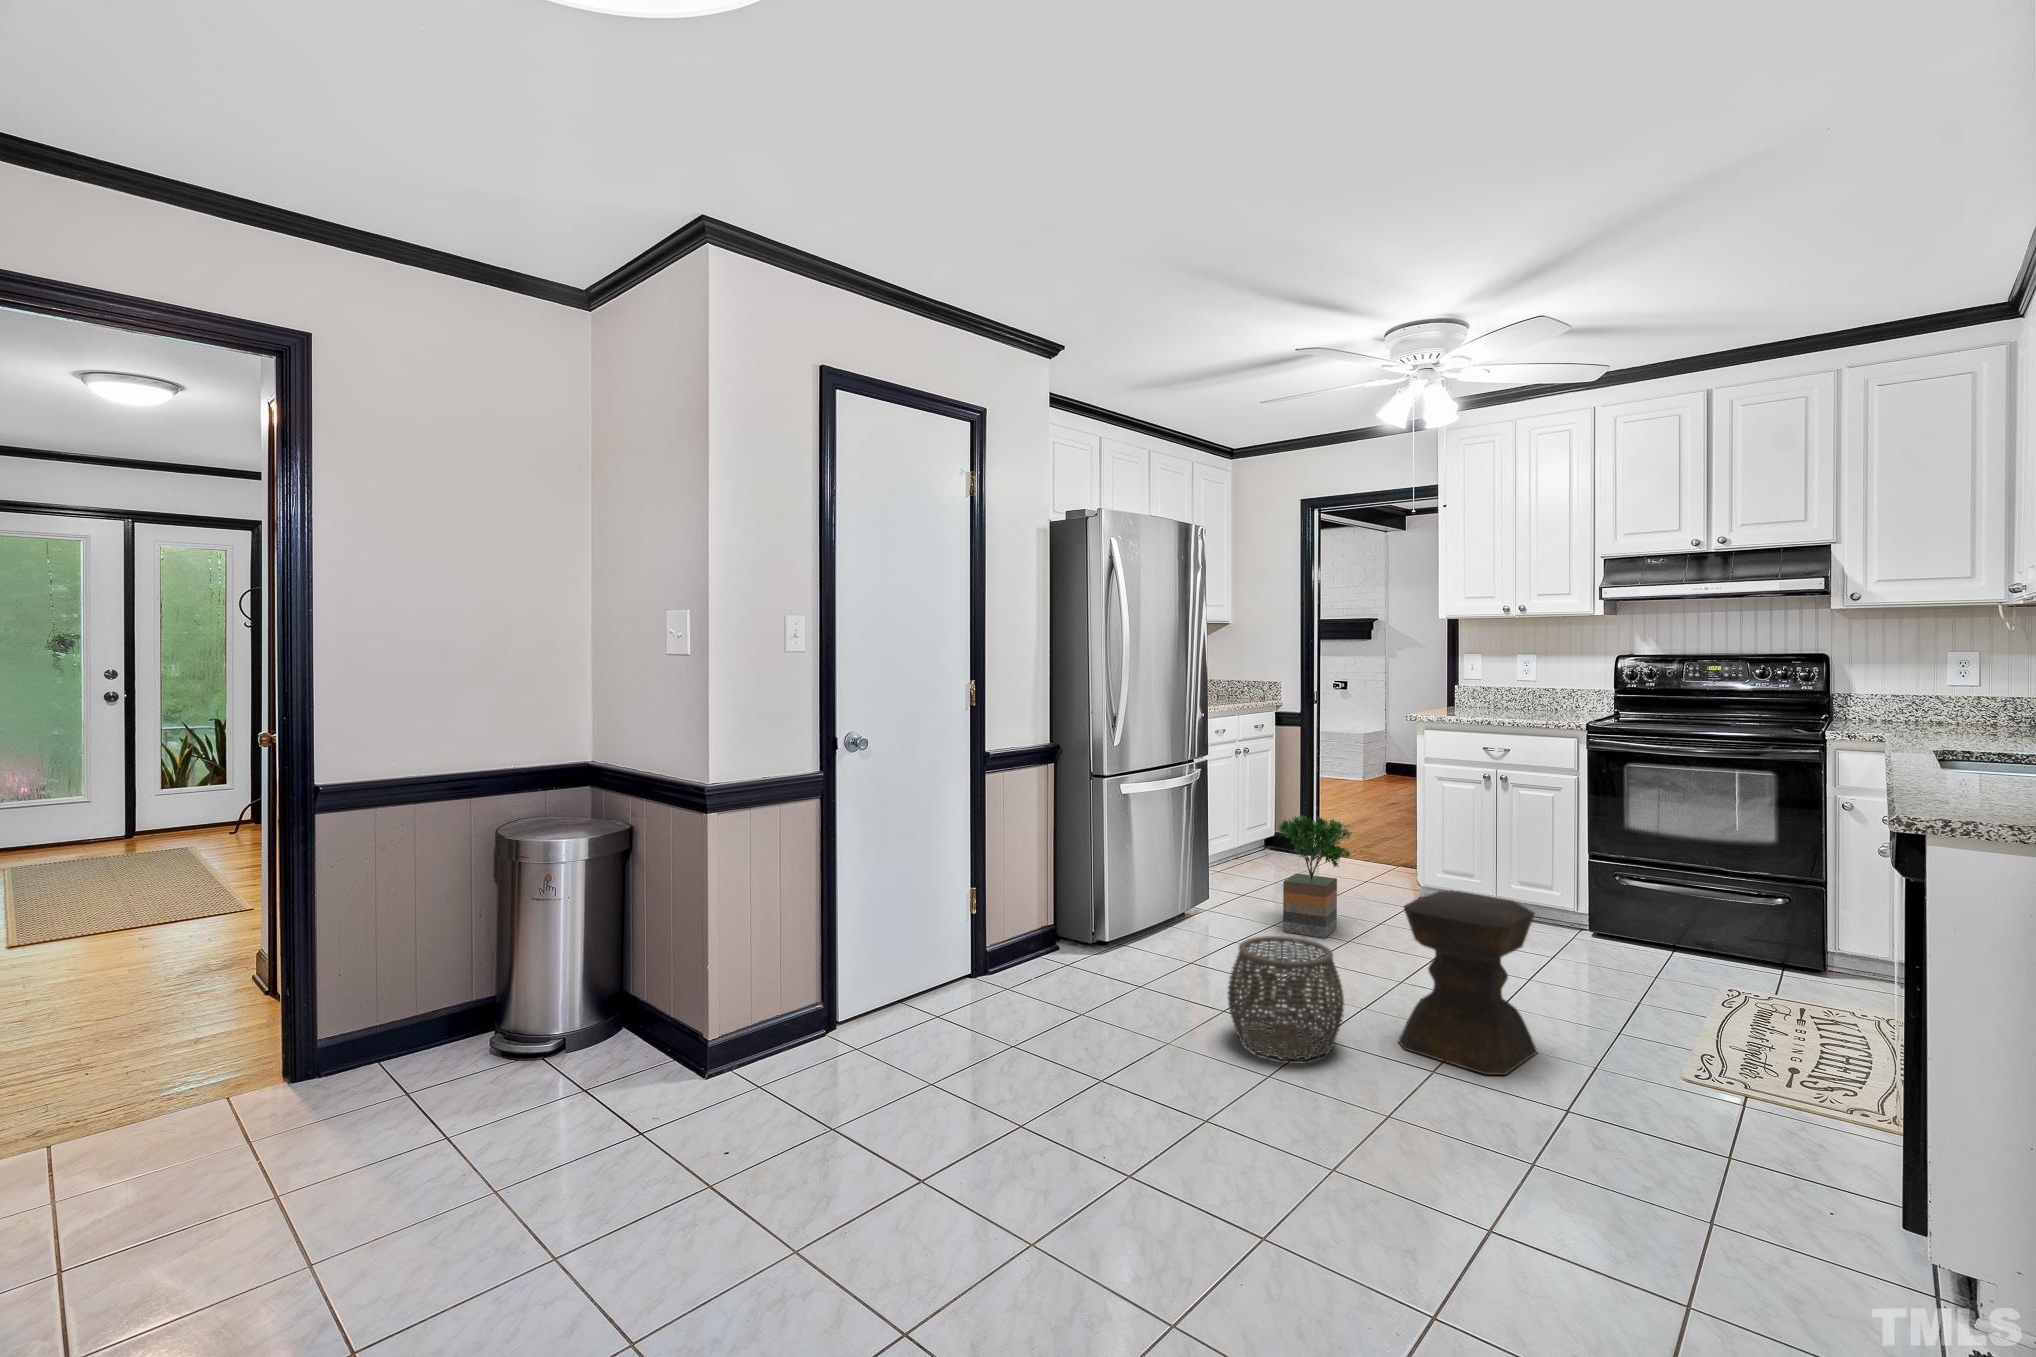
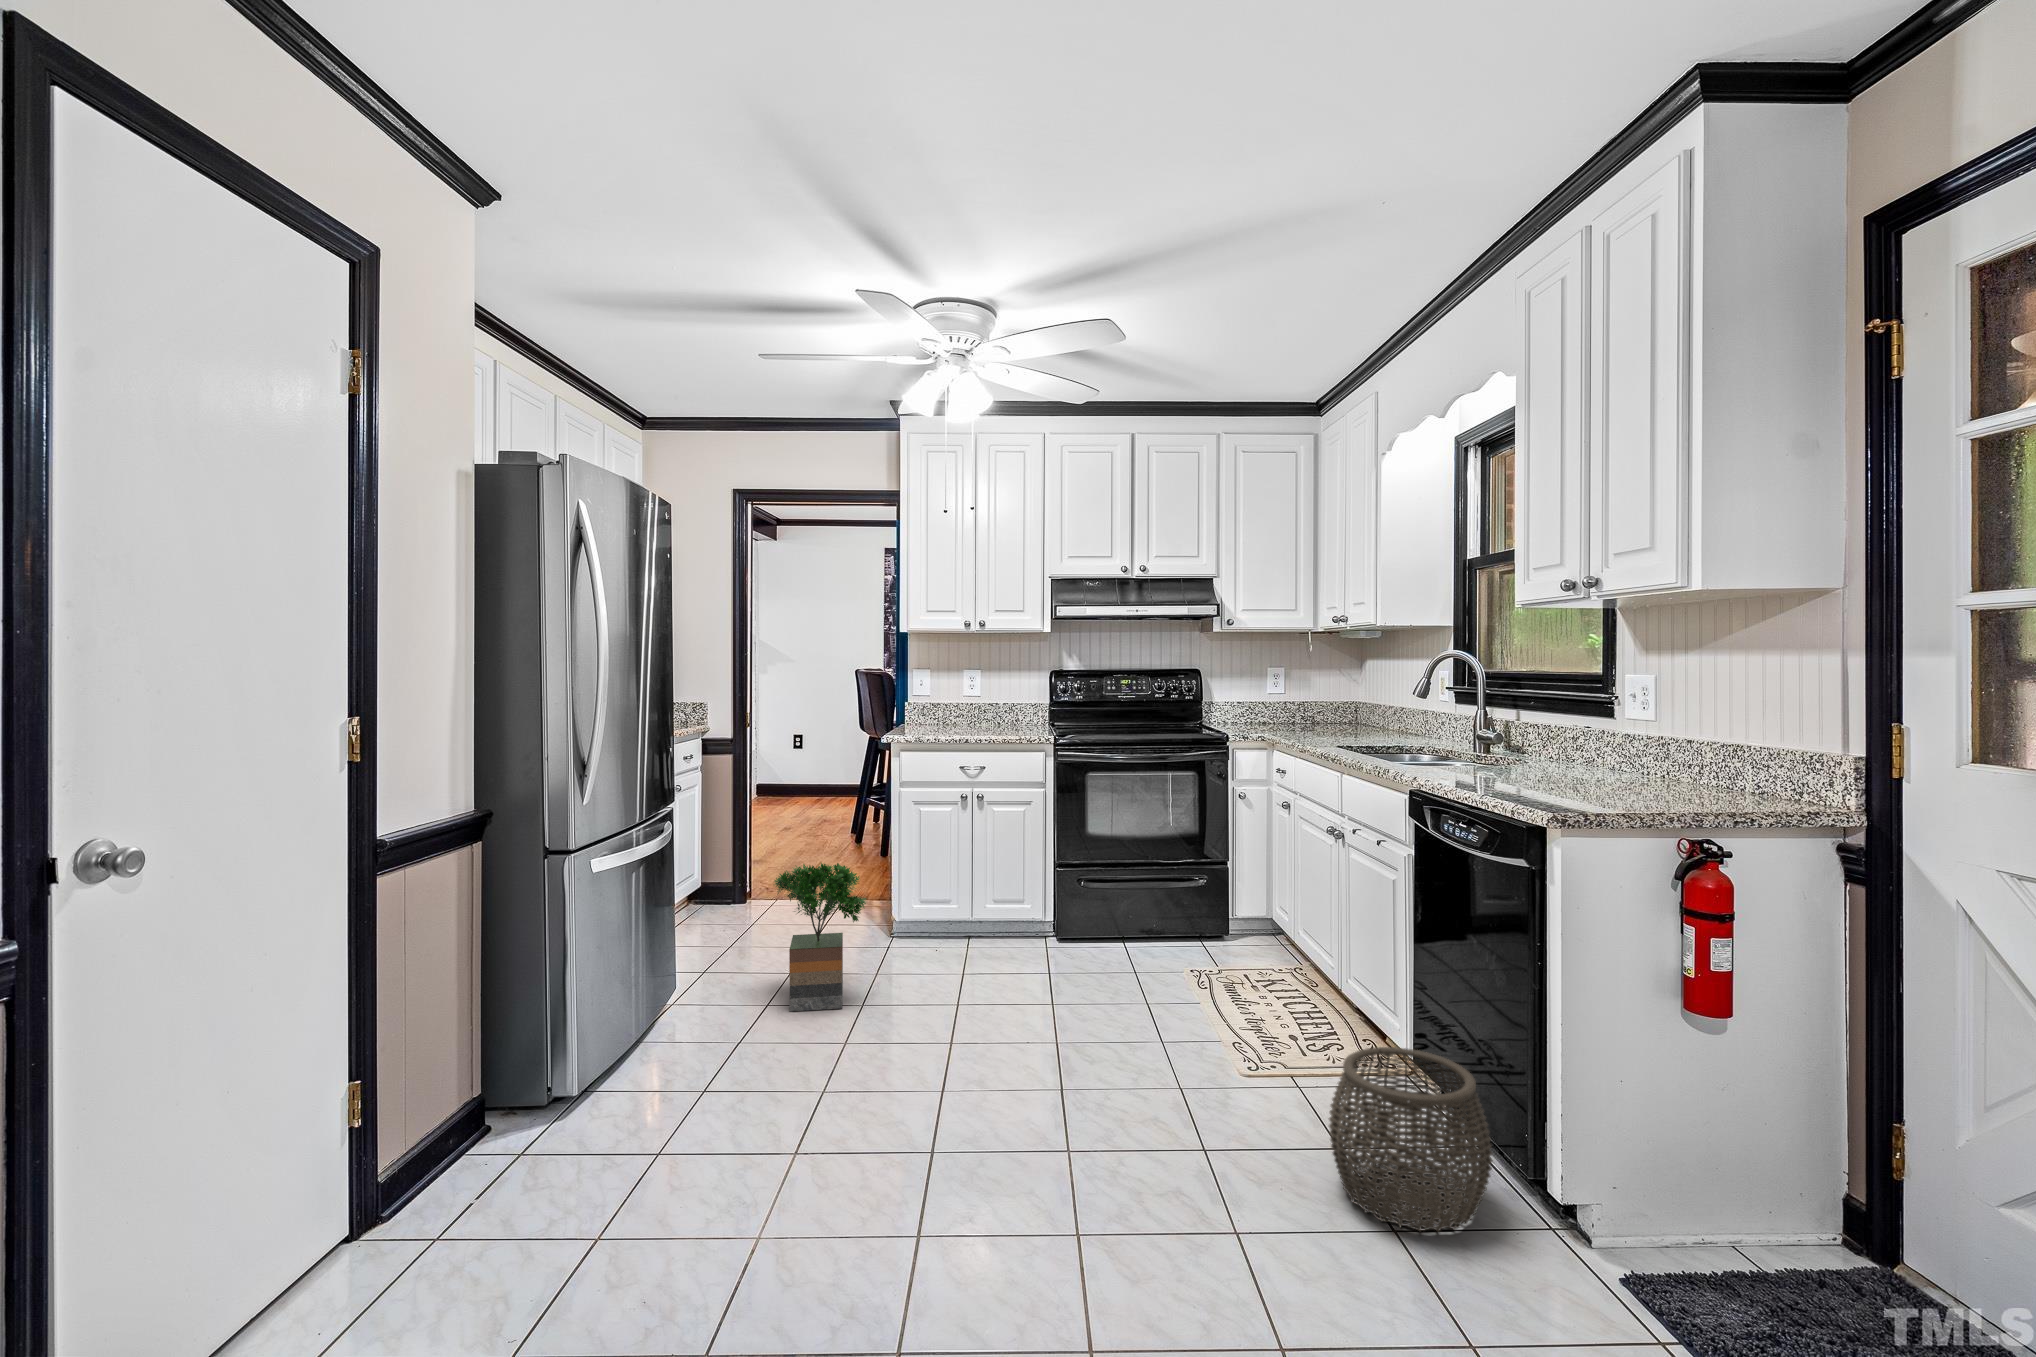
stool: present [1398,891,1537,1075] -> none [1022,936,1147,1146]
woven basket: present [1228,936,1344,1060] -> present [1329,1047,1492,1232]

